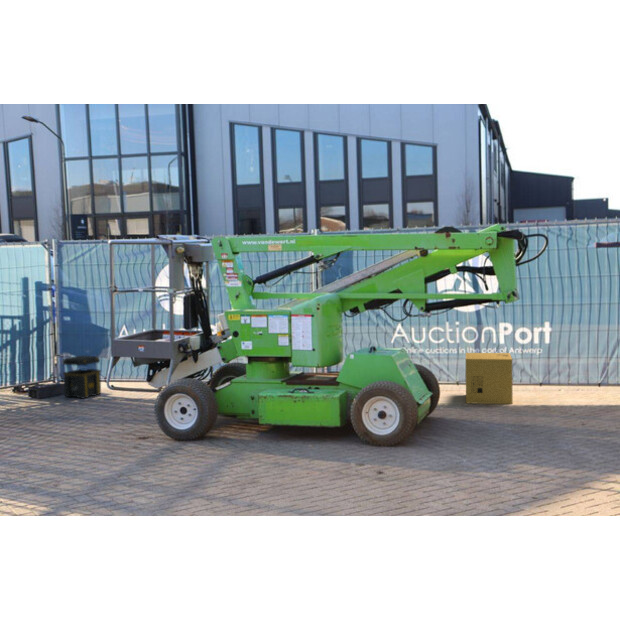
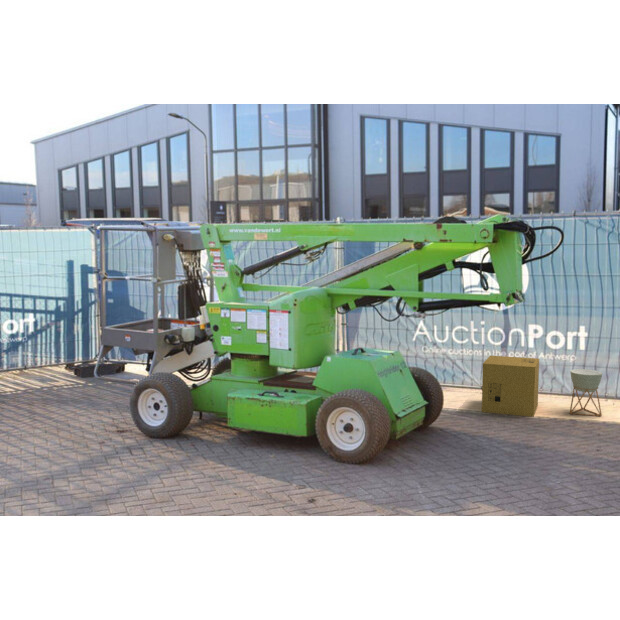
toolbox: present [63,356,101,398] -> none [99,337,135,378]
planter: none [539,360,568,400] -> present [570,369,602,416]

